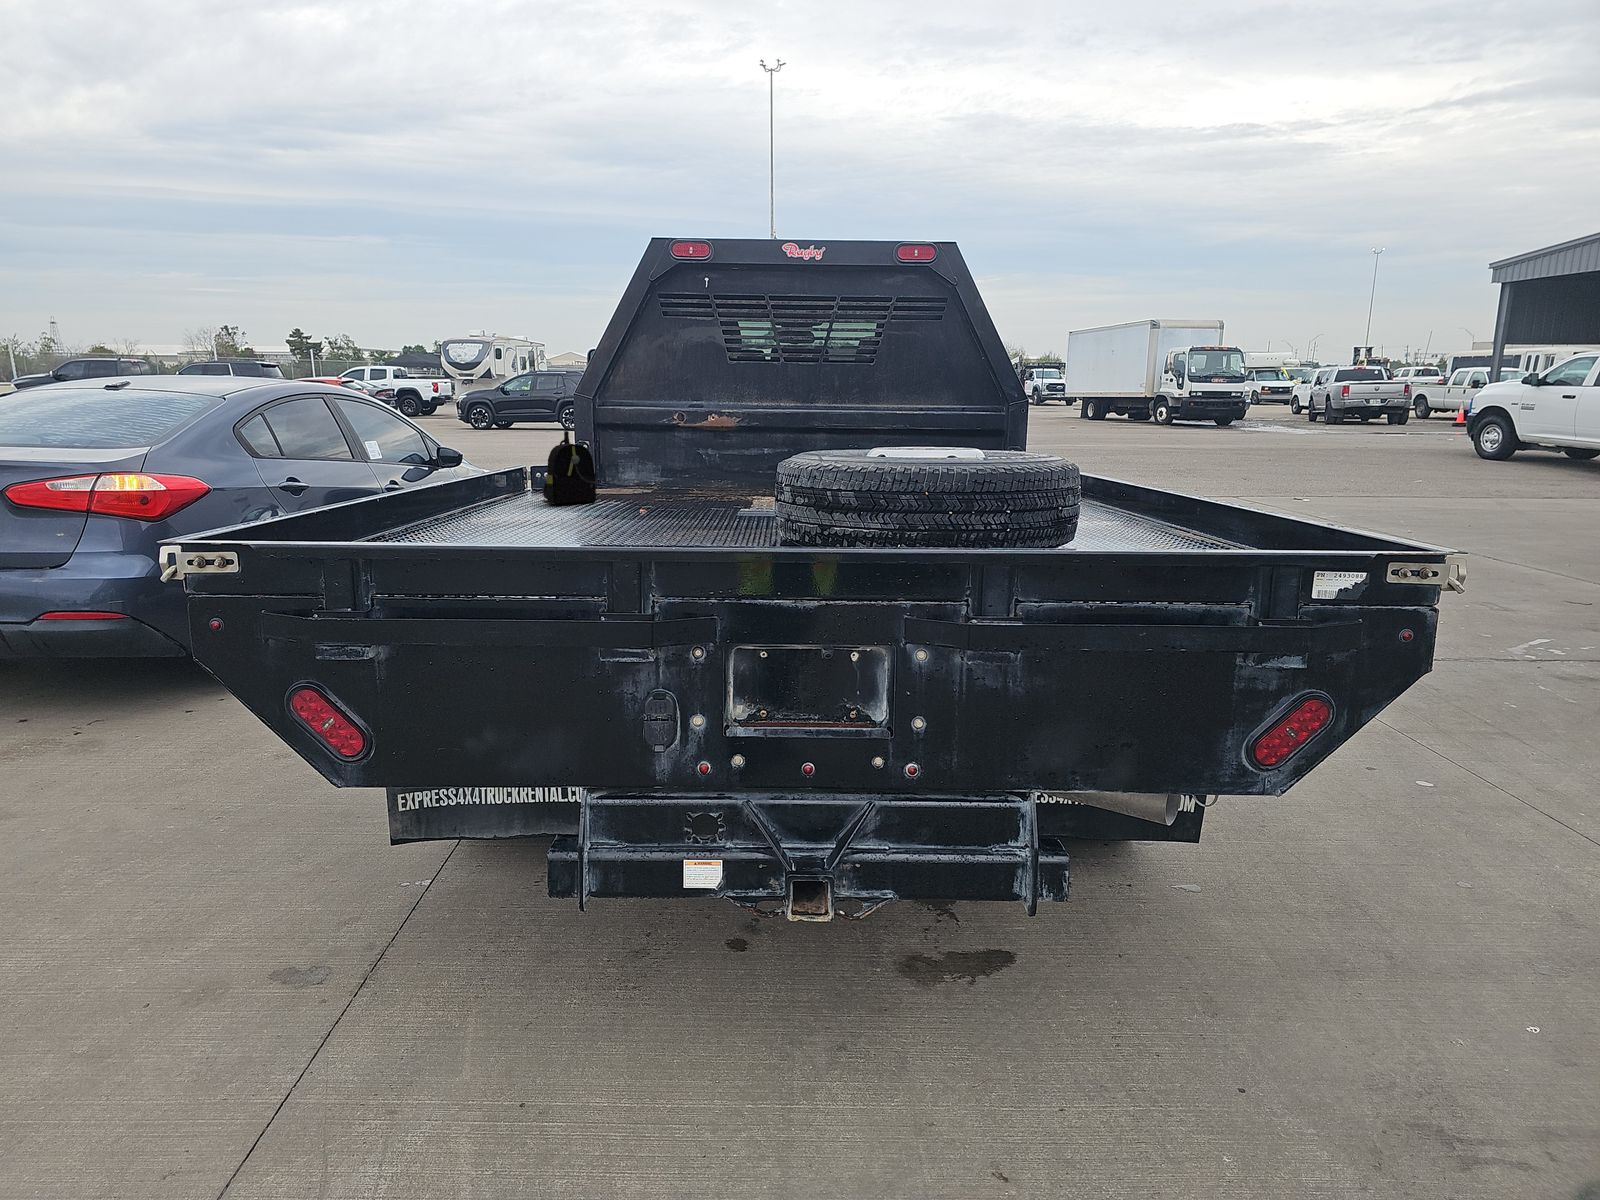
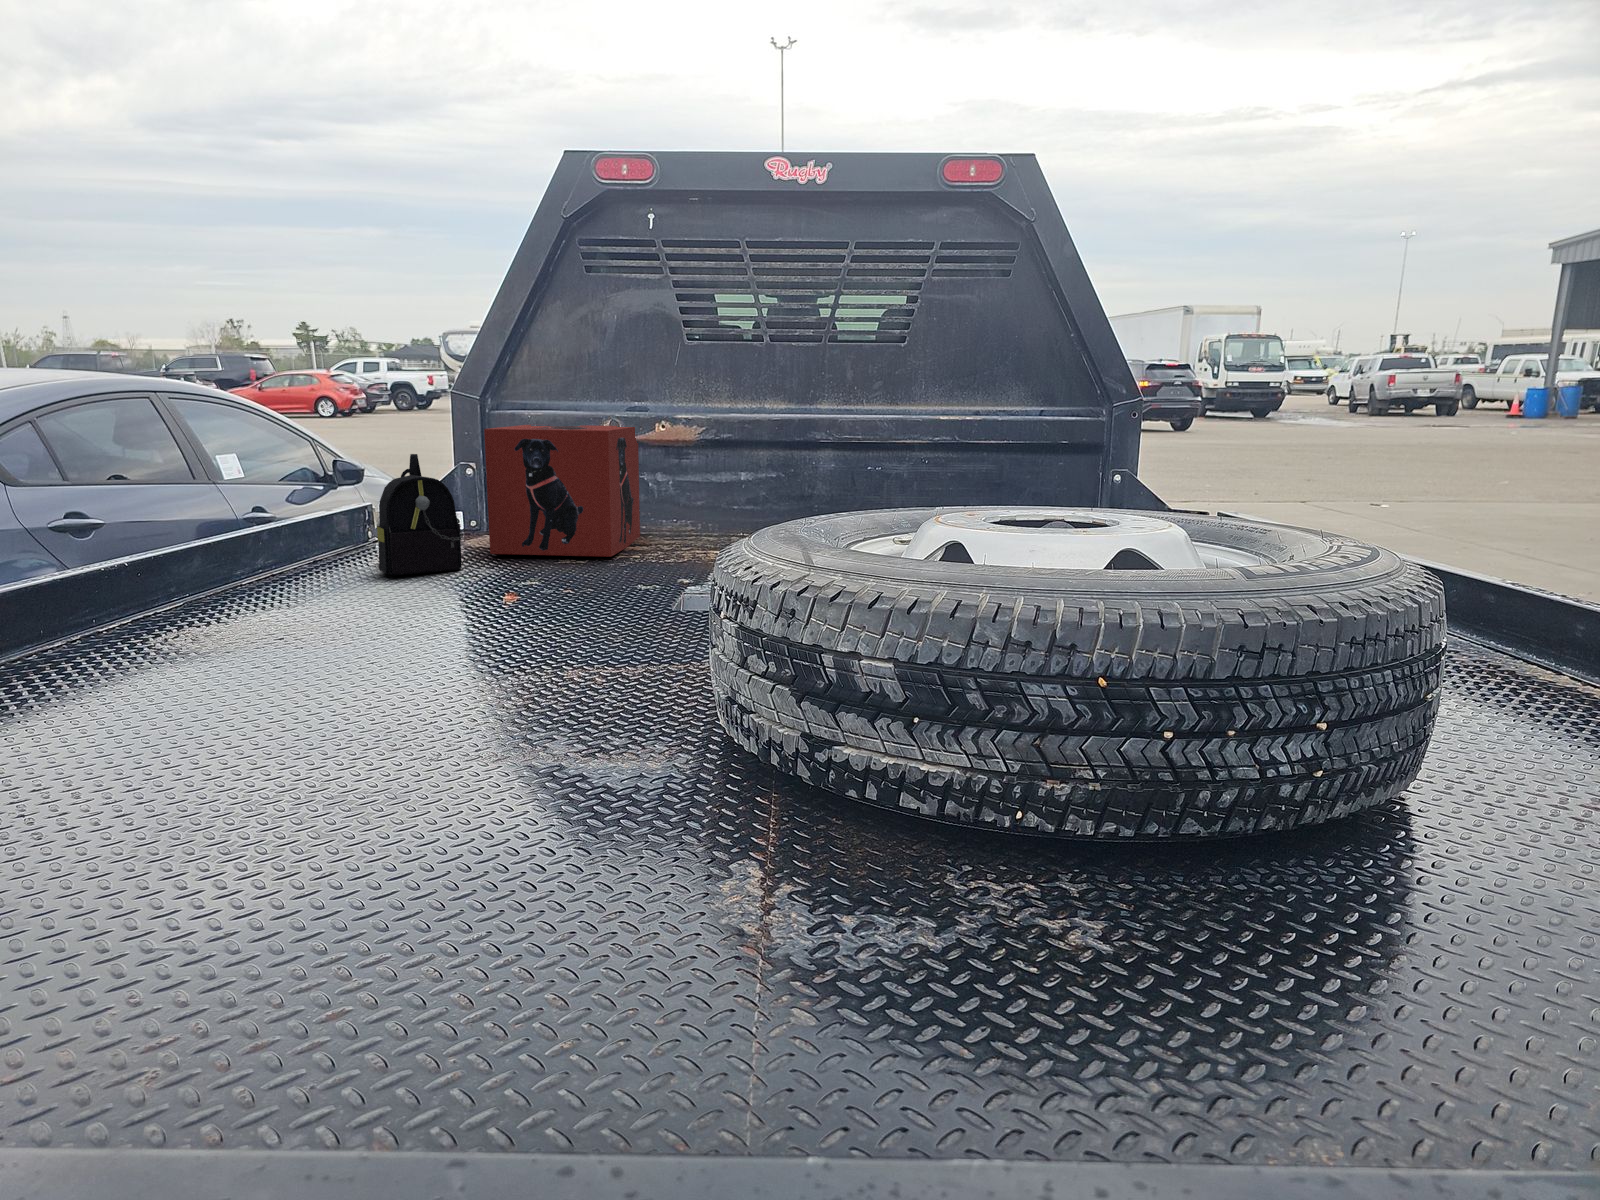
storage box: none [608,415,700,495] -> present [484,425,640,557]

